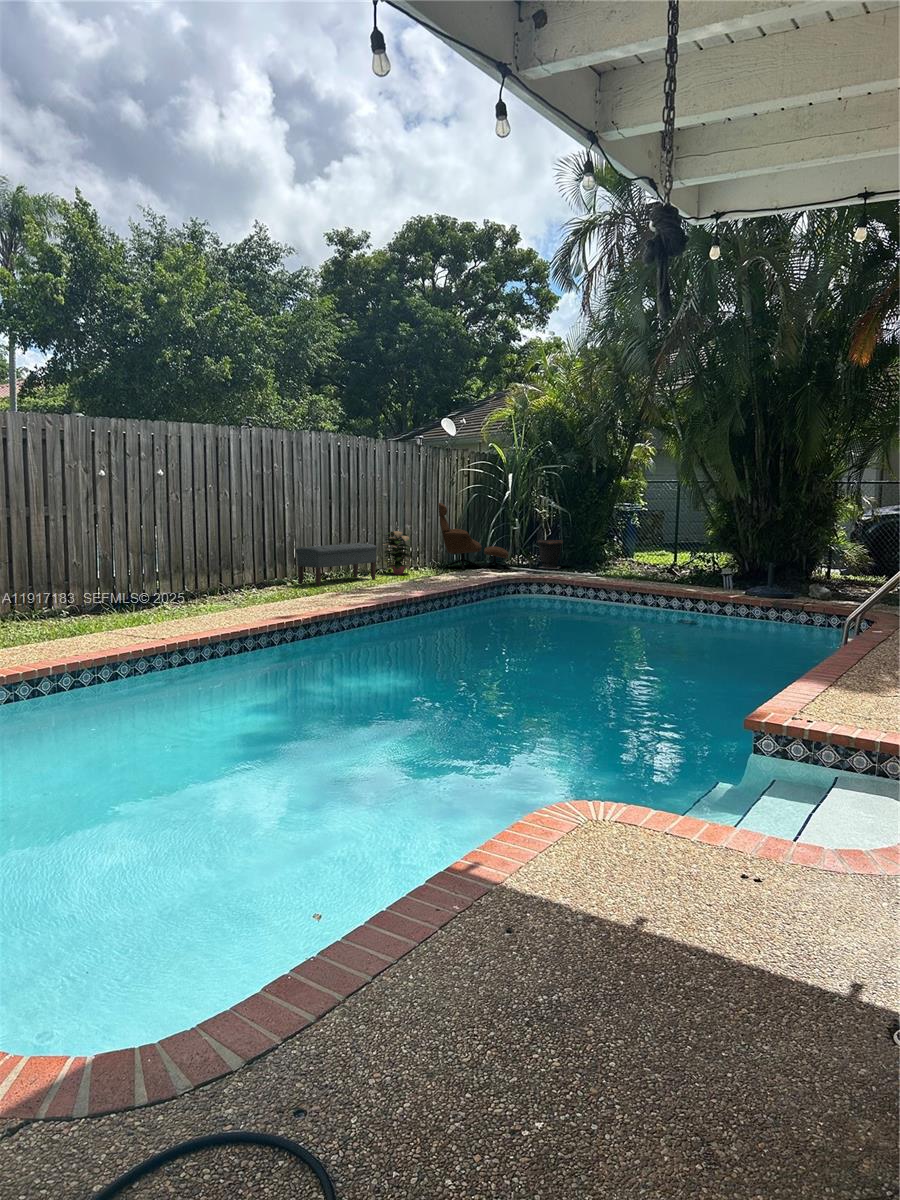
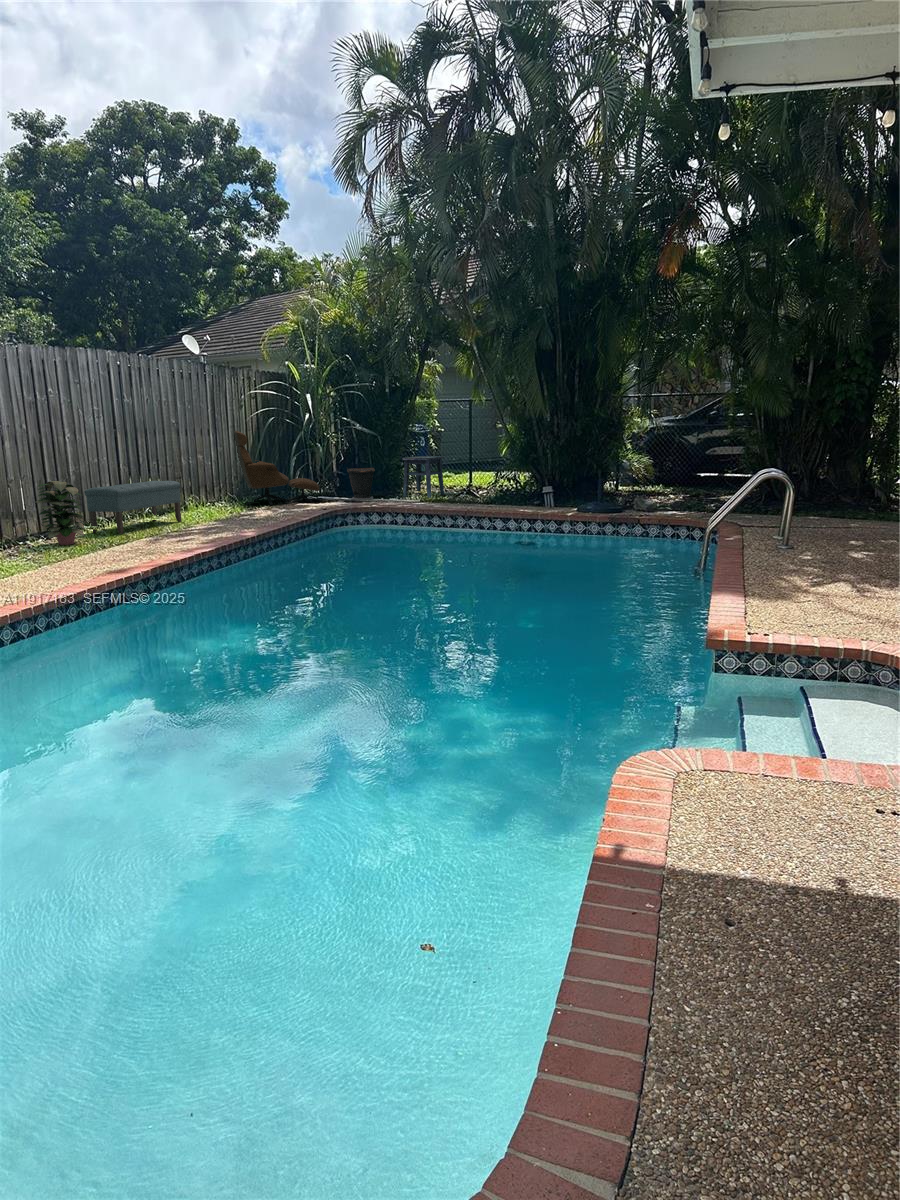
decorative plant: present [382,531,411,575] -> present [35,481,84,545]
side table: none [589,531,631,571] -> present [402,456,444,498]

